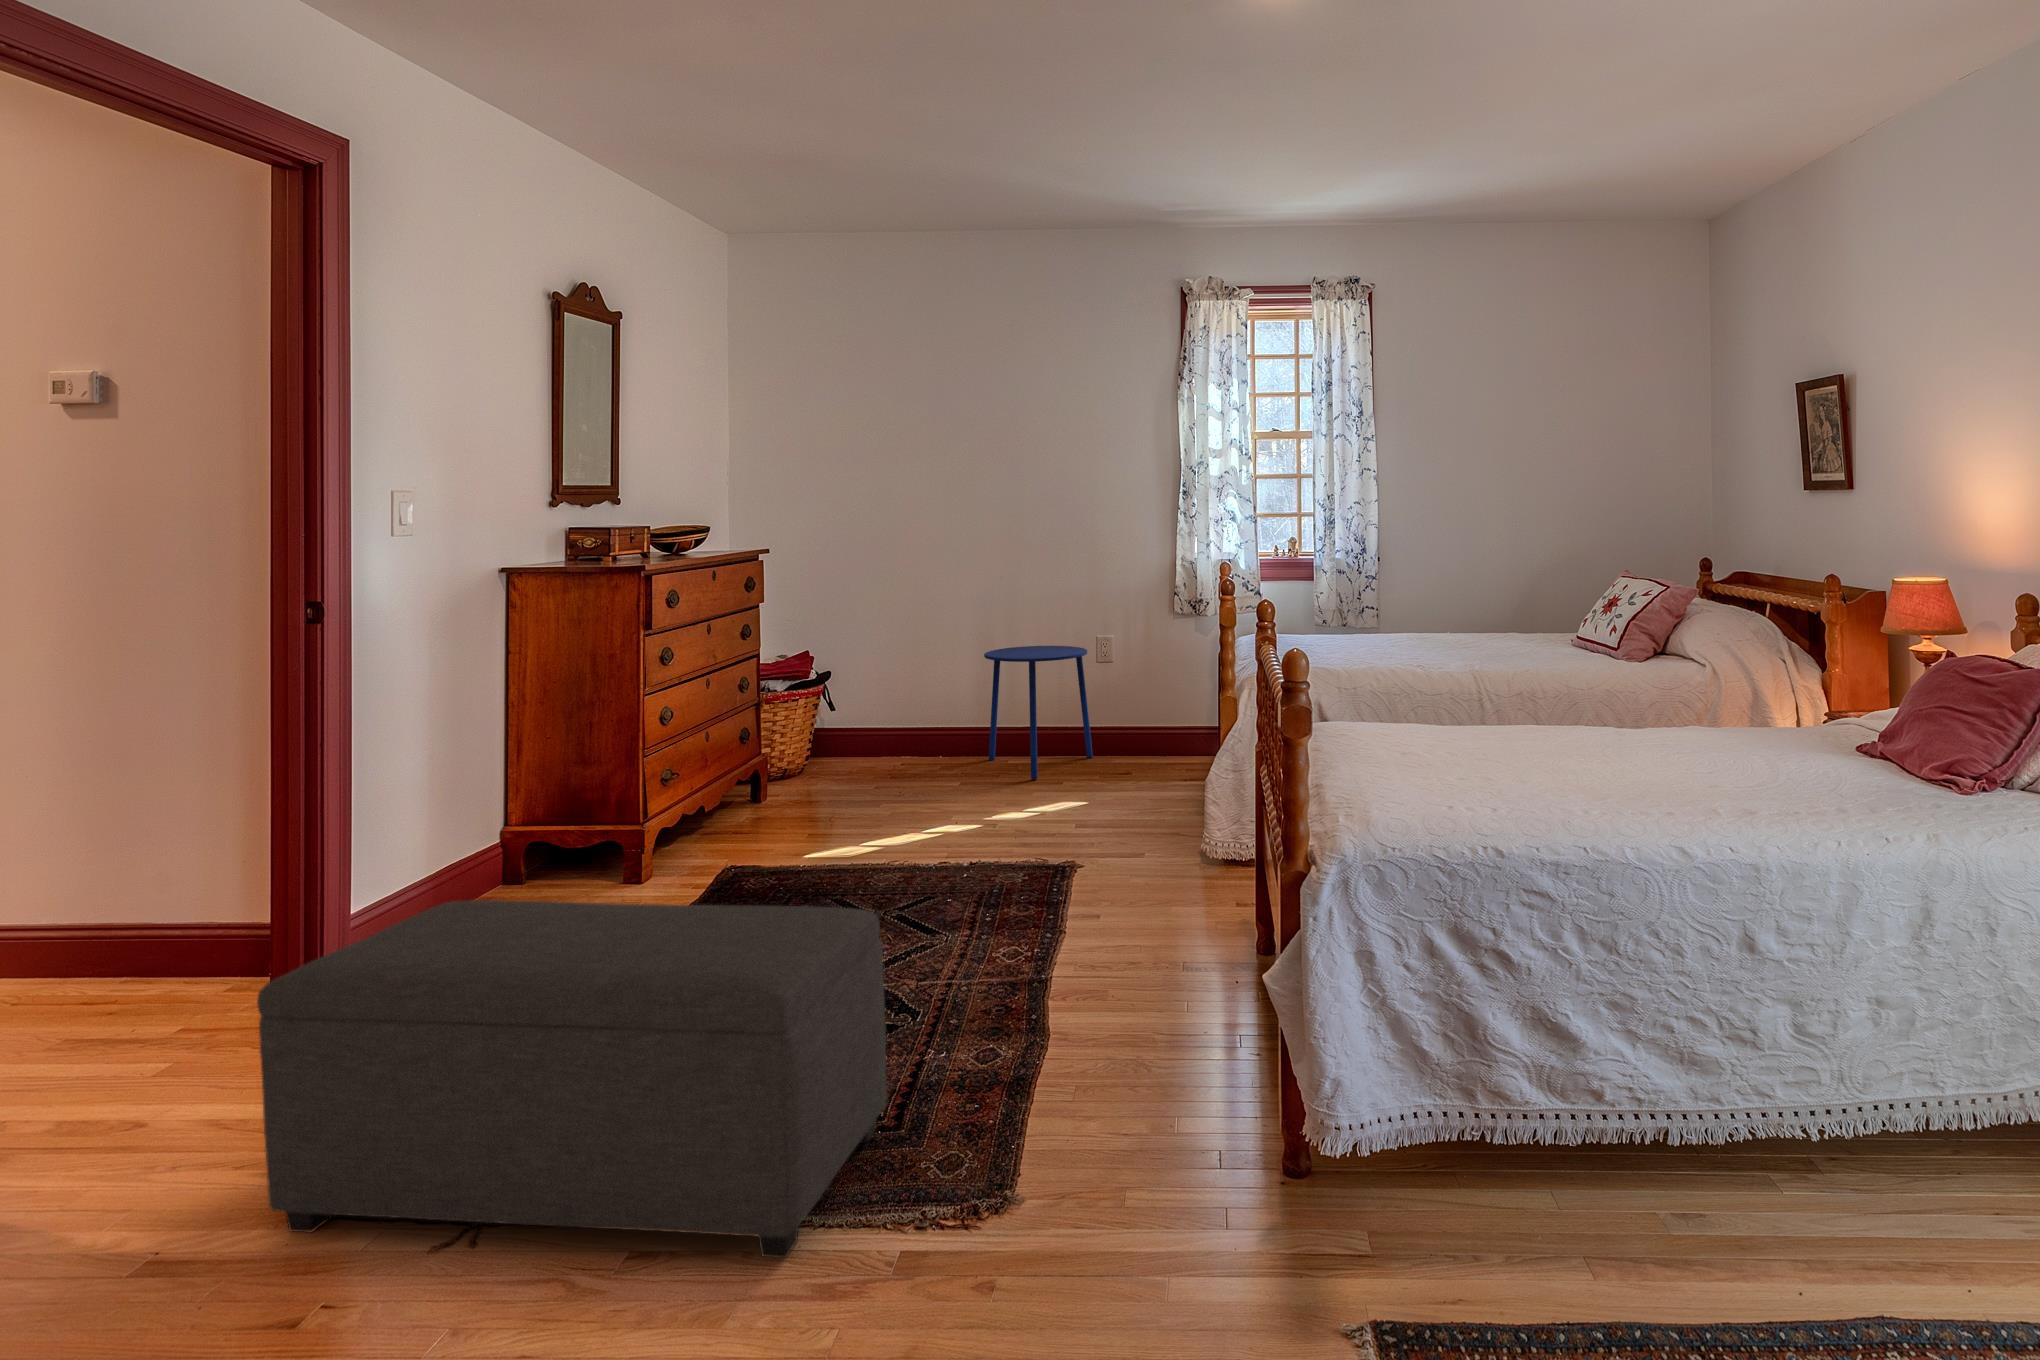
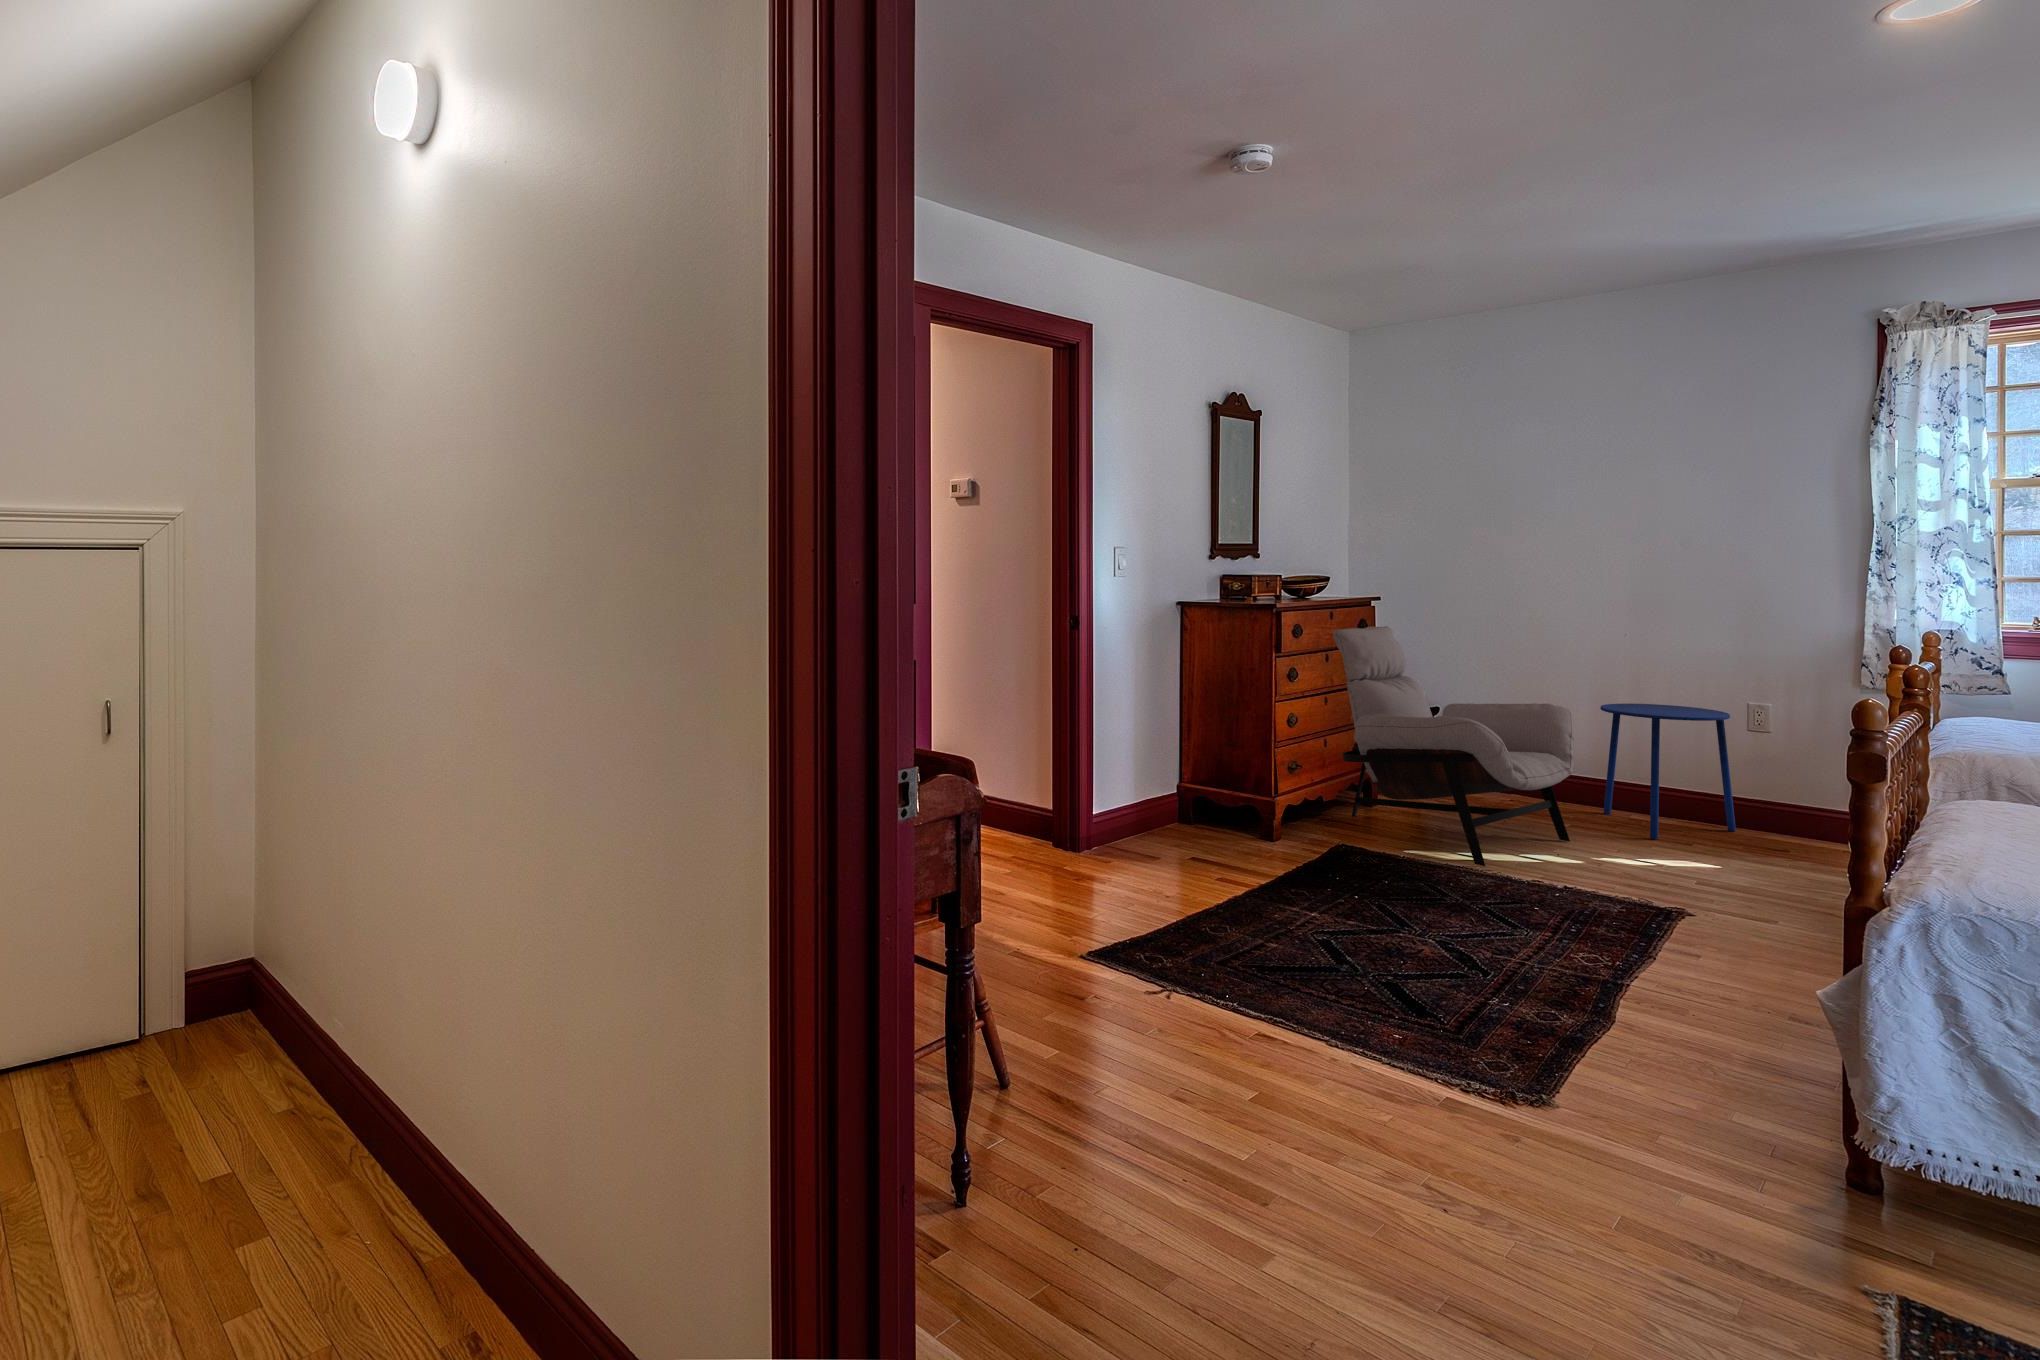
lounge chair: none [711,587,968,851] -> present [1333,626,1574,866]
ottoman: present [257,900,887,1258] -> none [1076,807,1457,1077]

